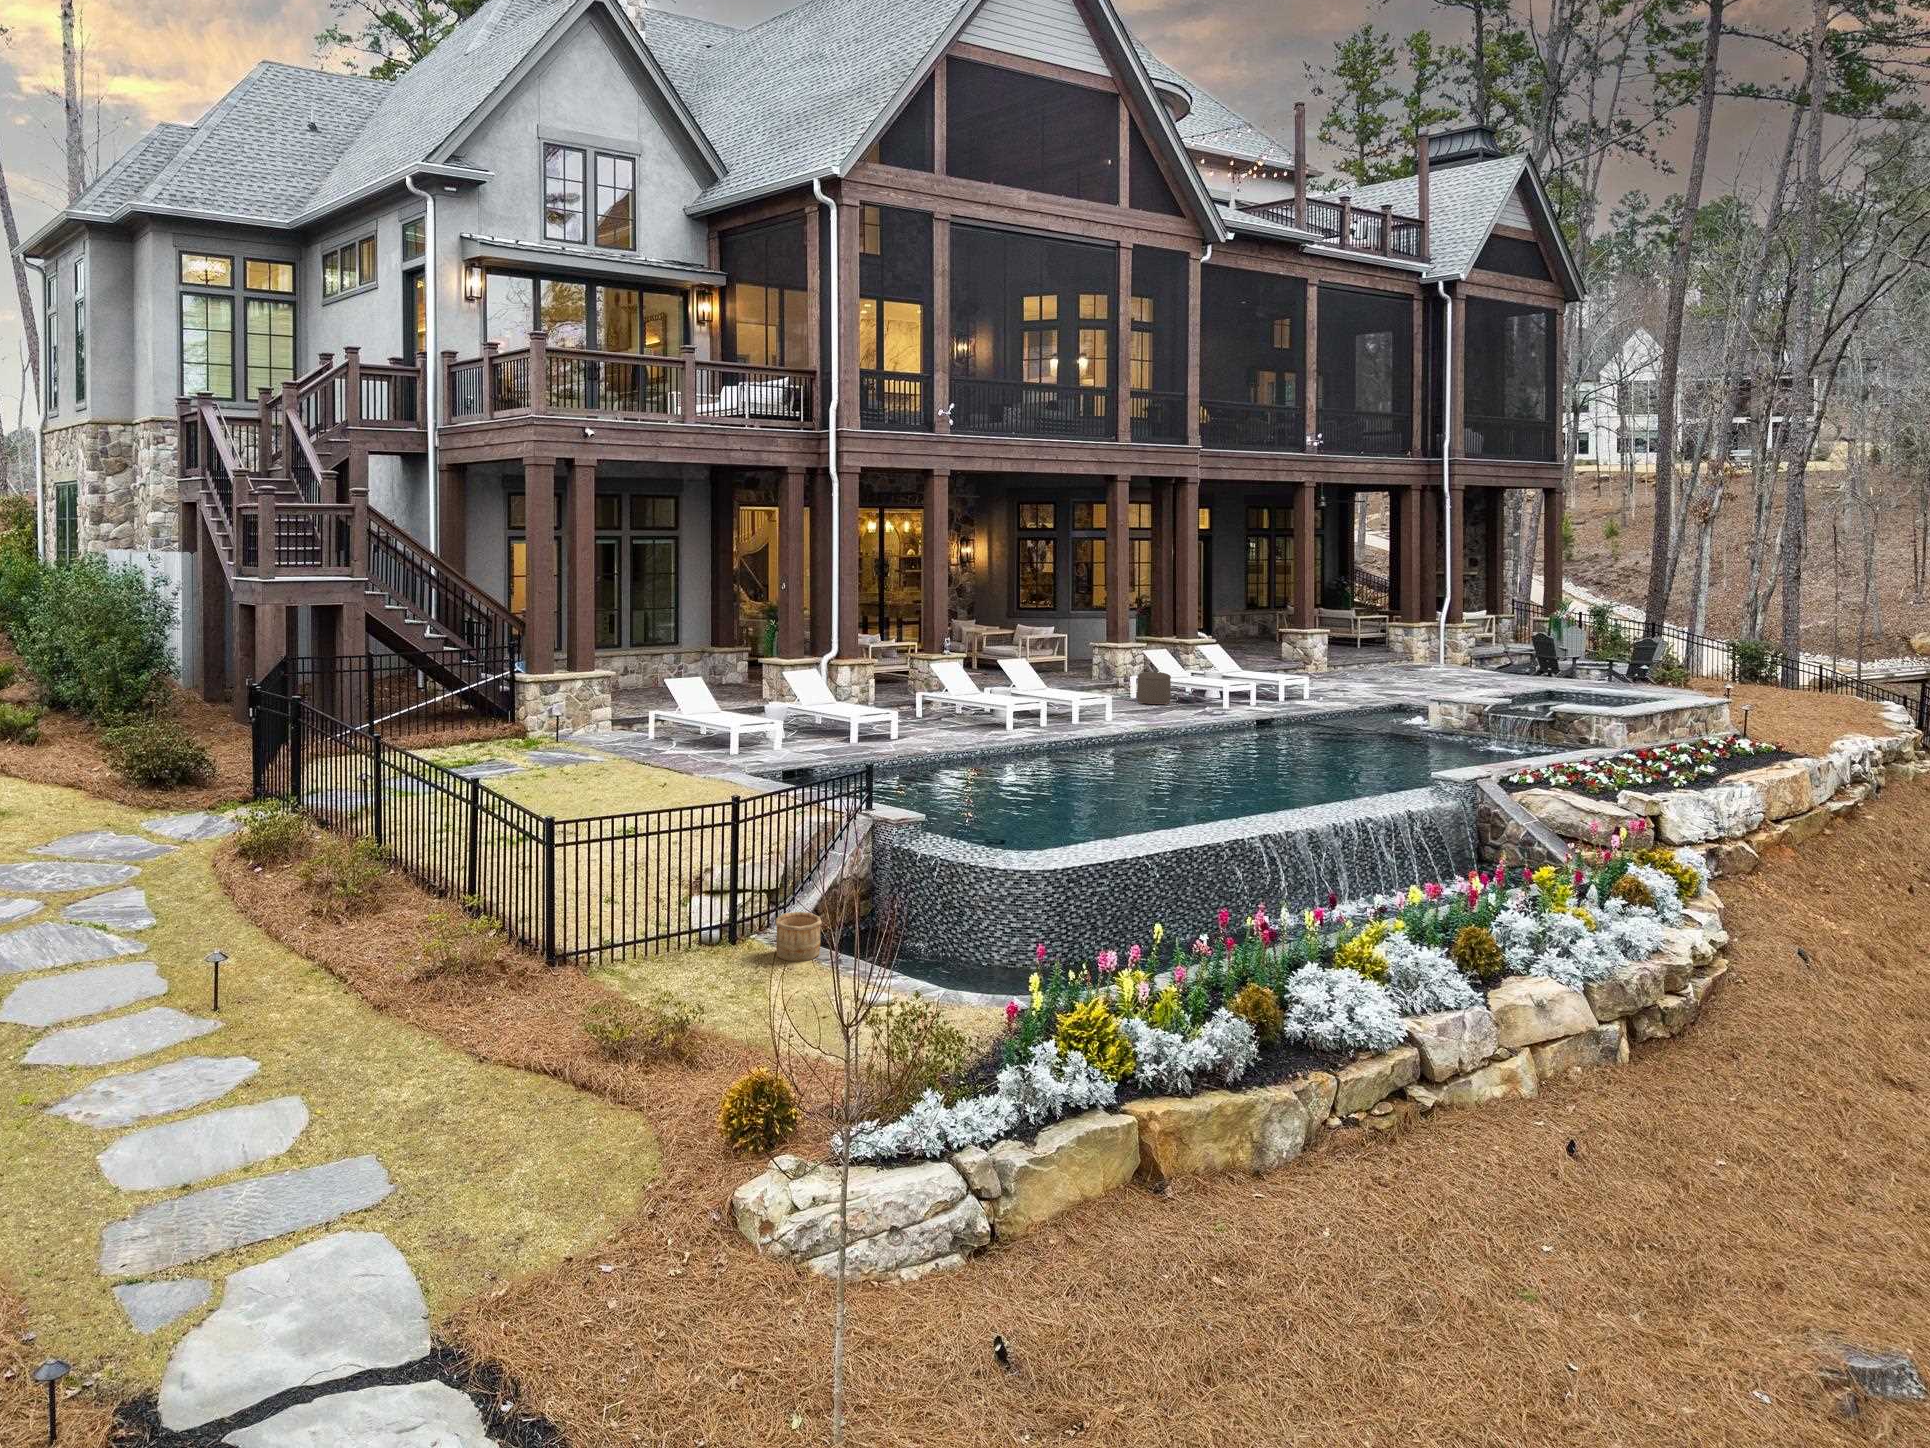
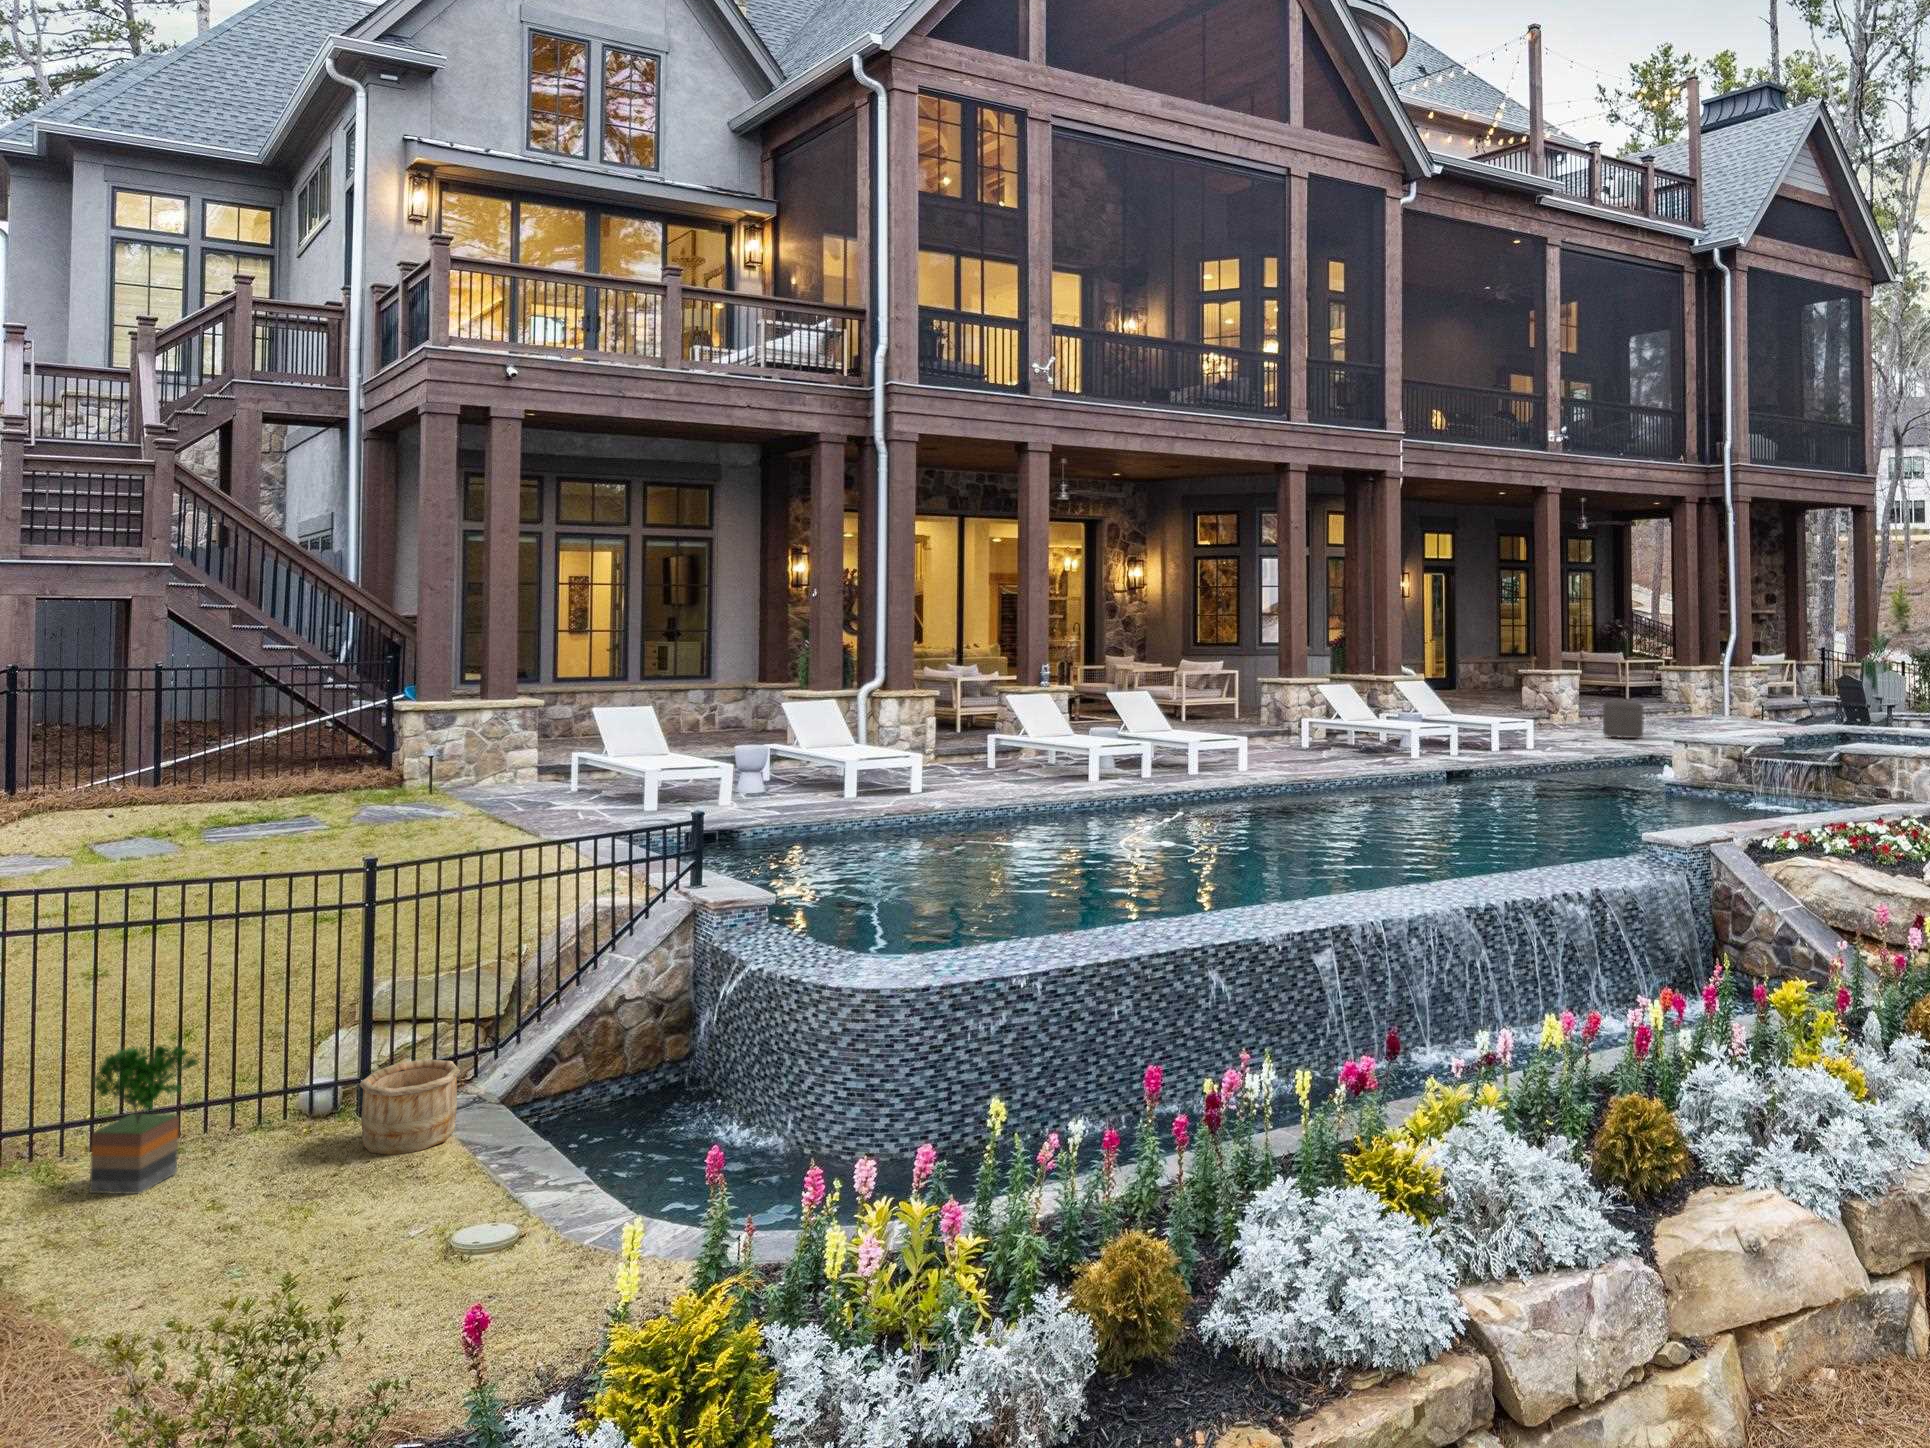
ottoman: present [1137,672,1171,705] -> present [1603,701,1643,739]
potted tree: none [665,902,713,979] -> present [90,1046,199,1194]

